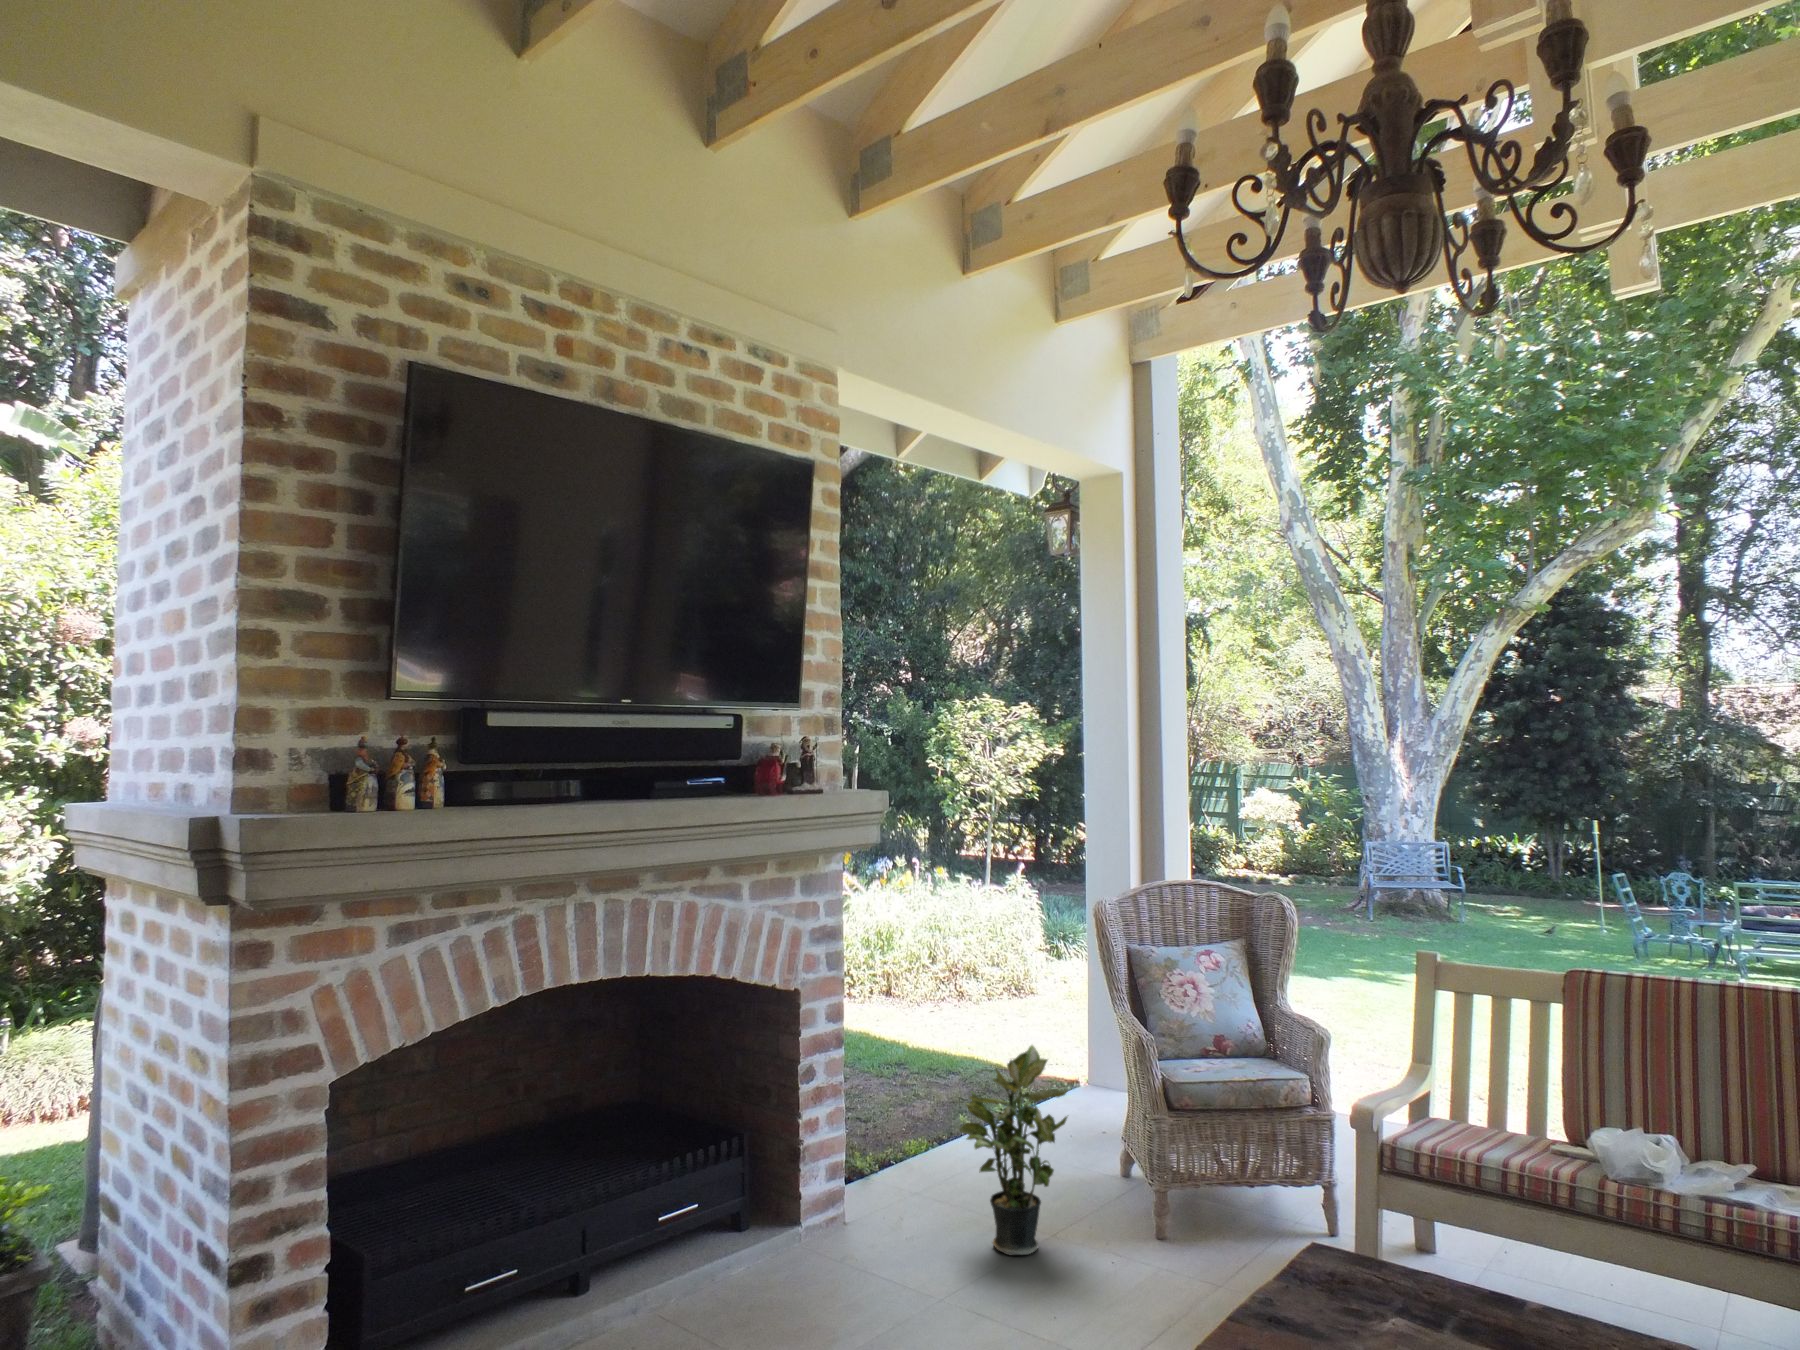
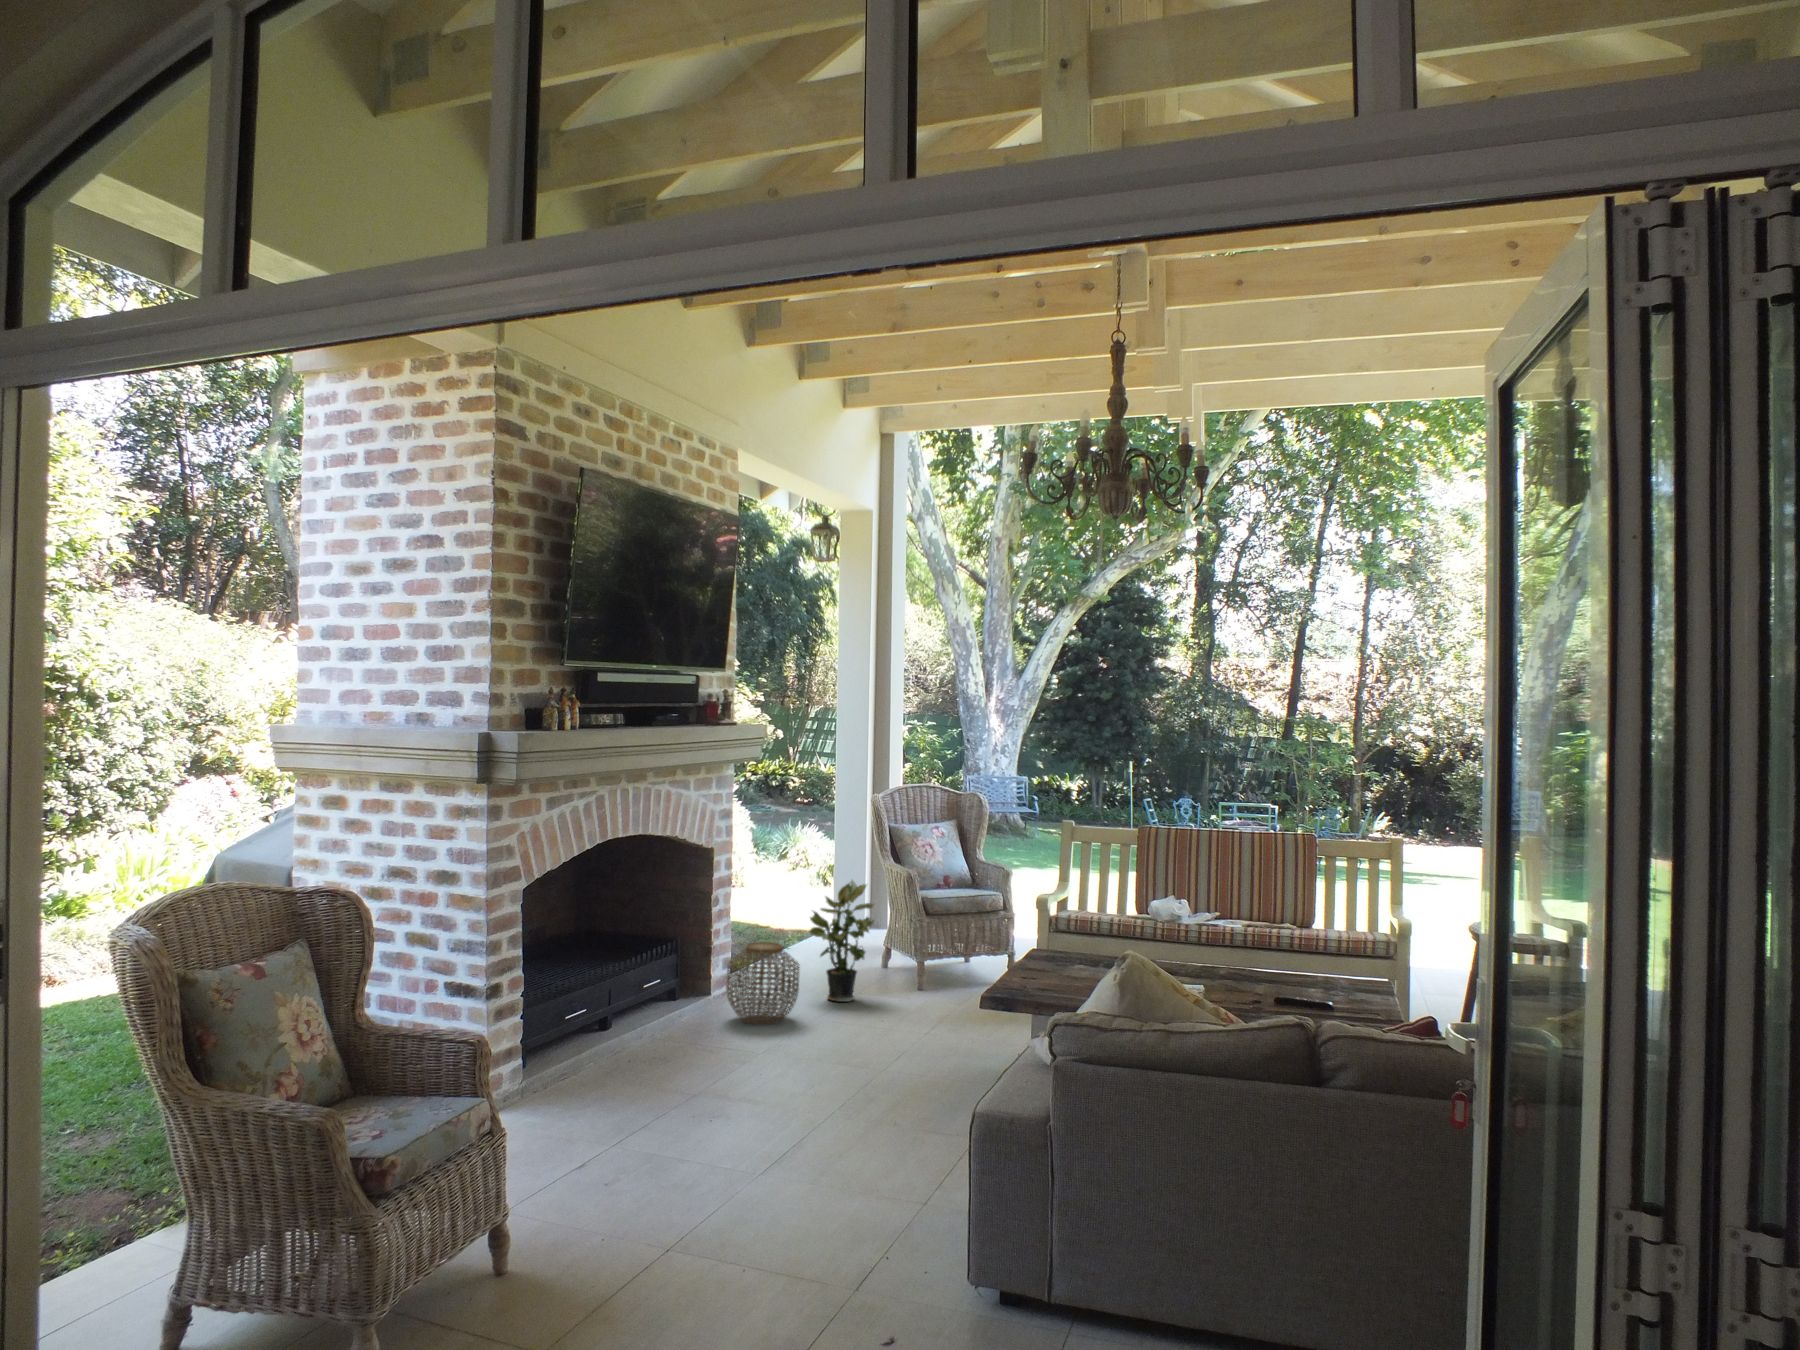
woven basket: none [786,1157,906,1311] -> present [727,942,800,1025]

